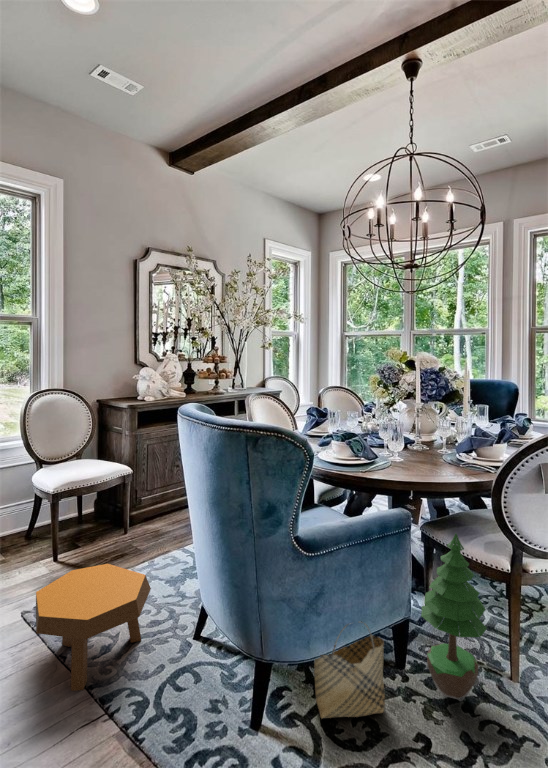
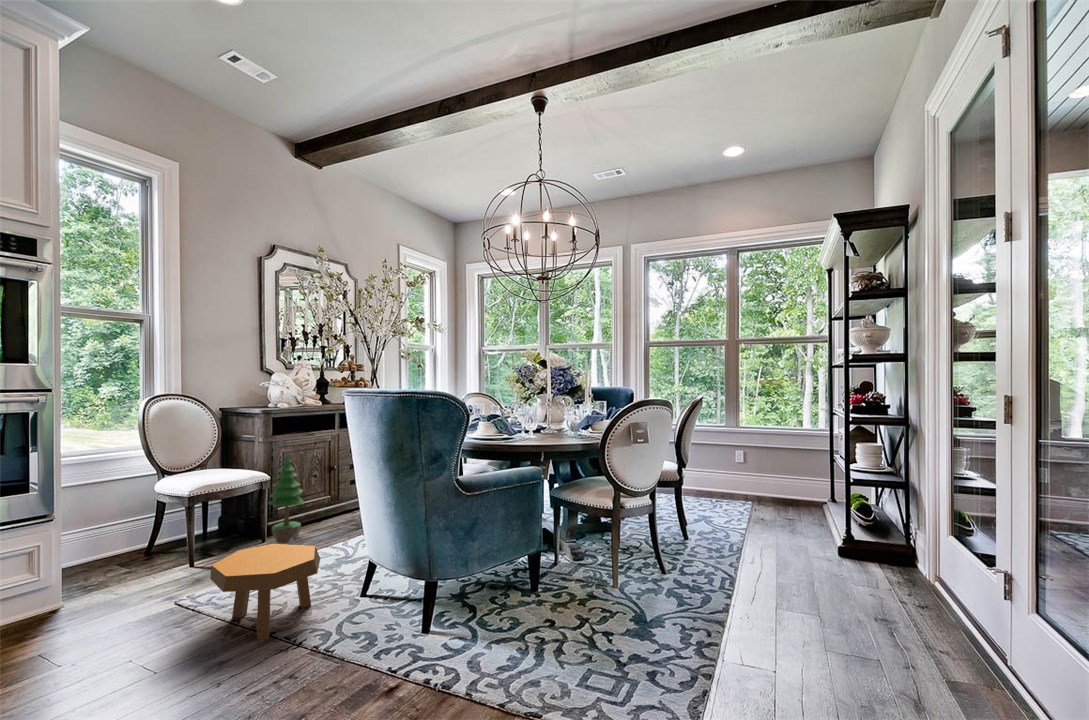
potted tree: present [421,534,487,701] -> present [269,455,305,545]
woven basket: present [314,621,385,718] -> none [470,533,524,621]

